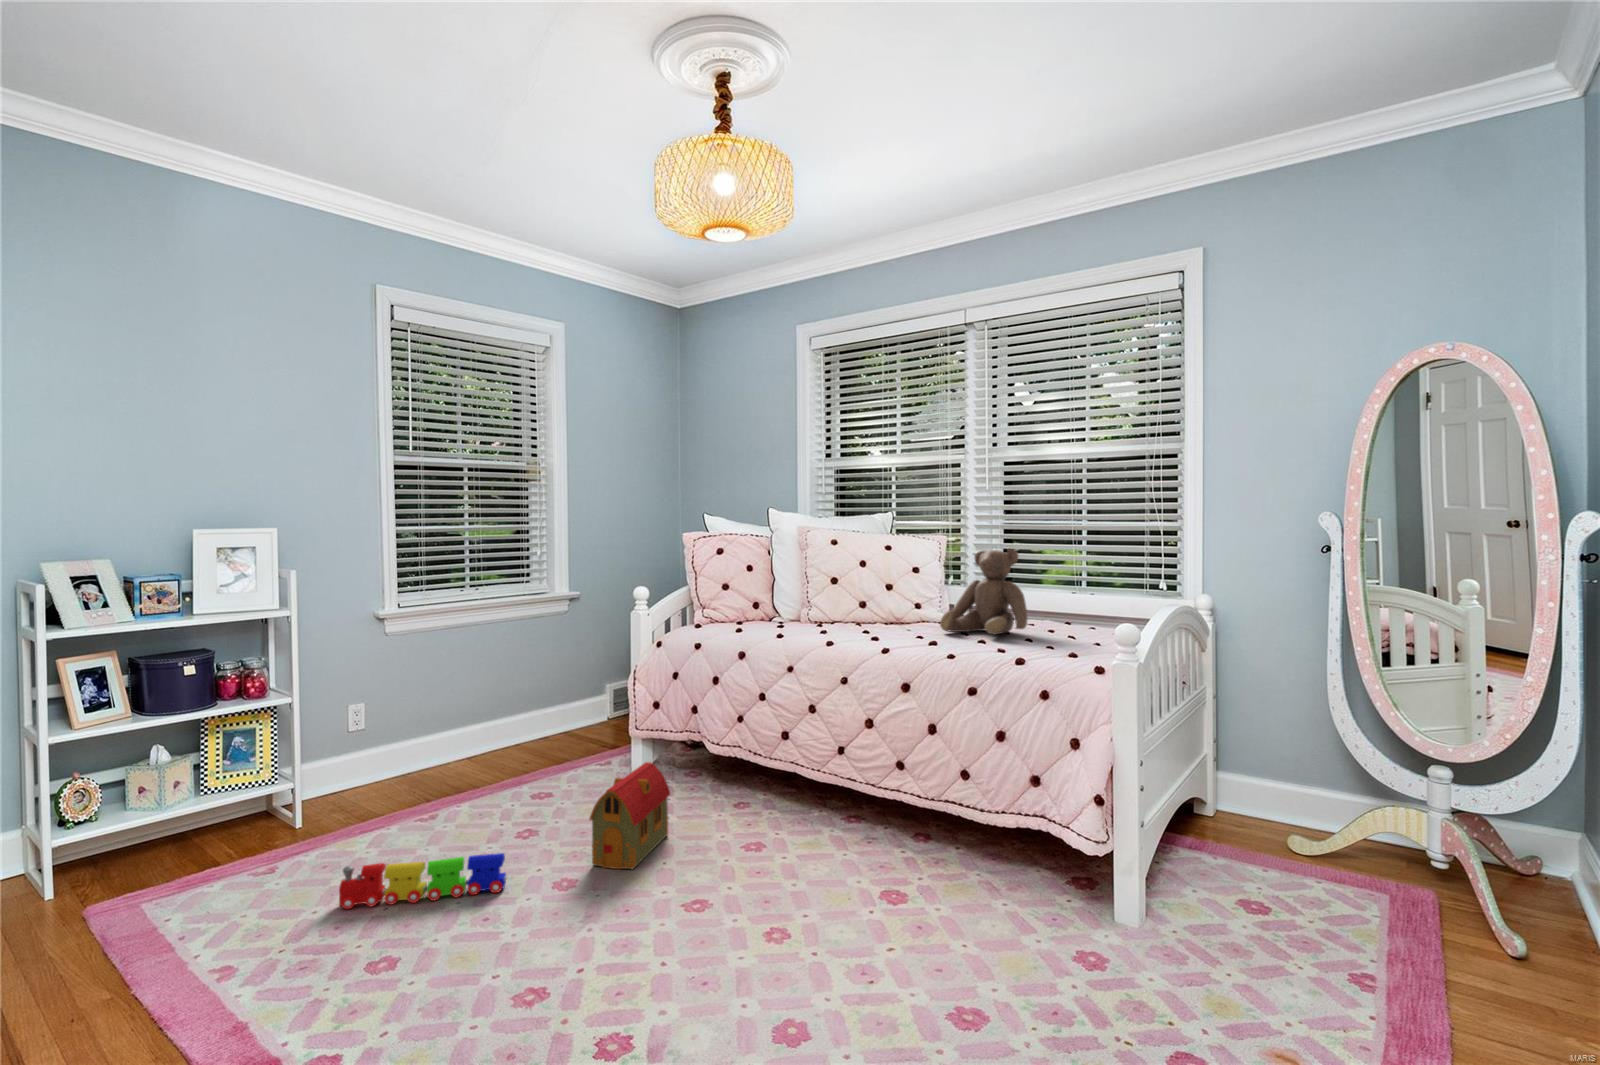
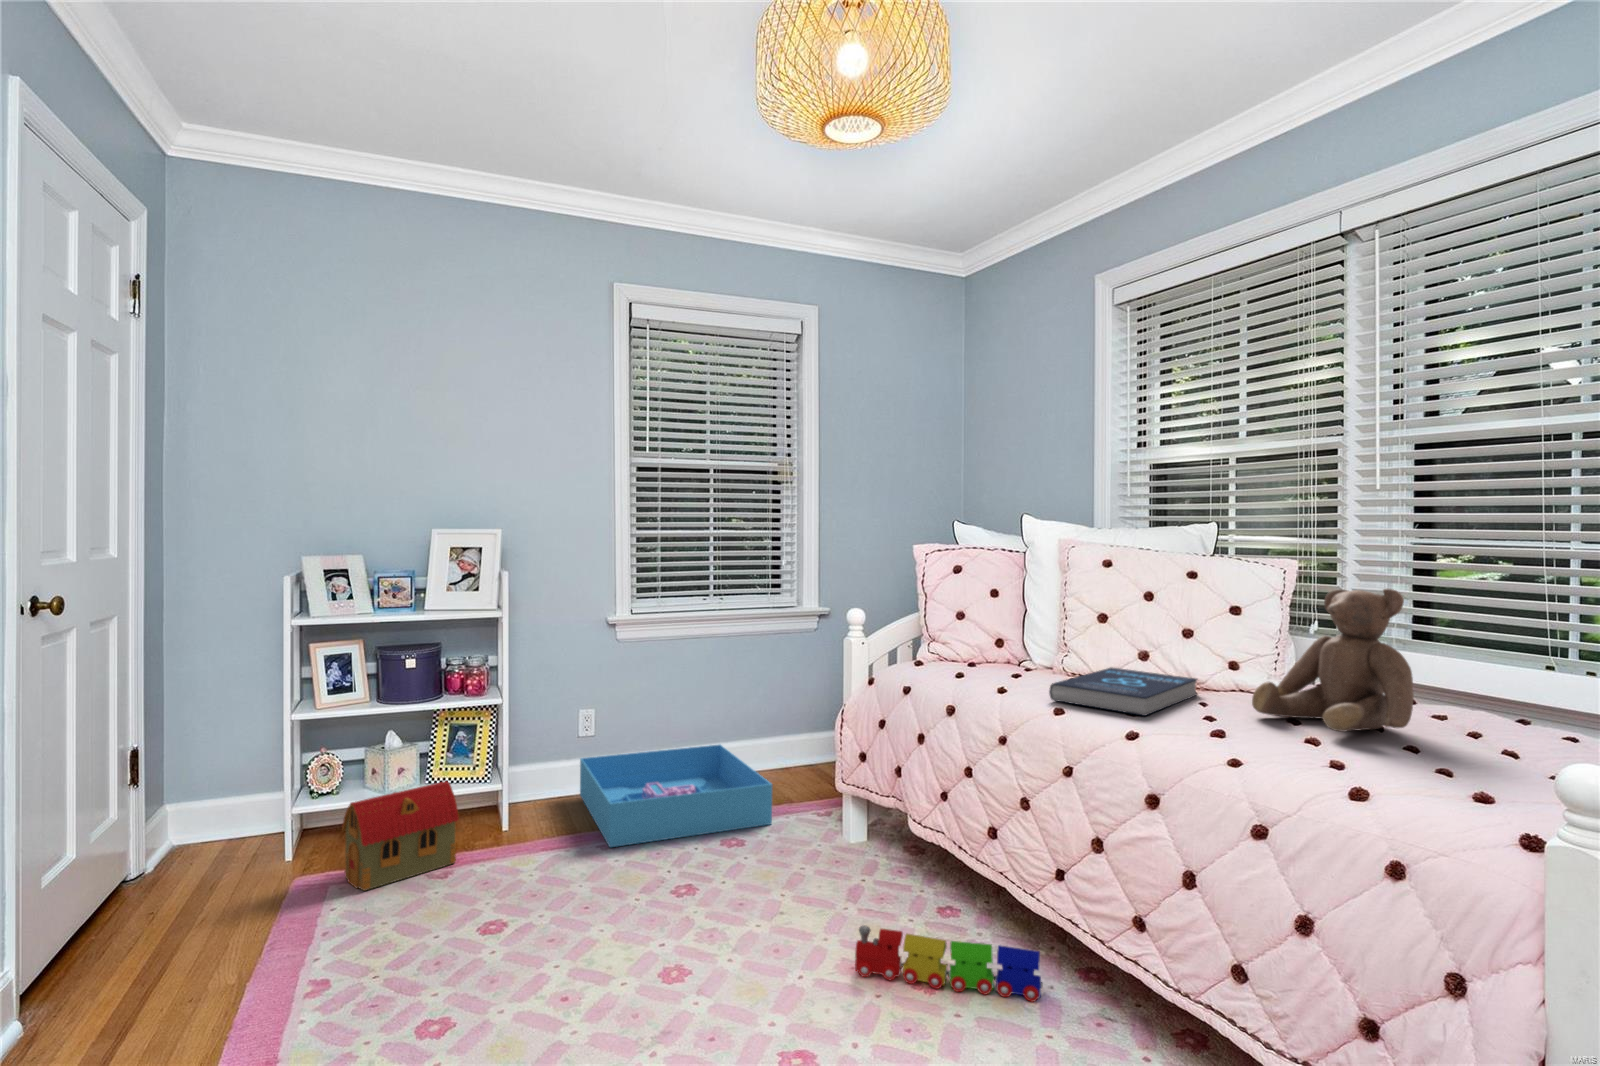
book: none [818,614,899,639] -> present [1049,668,1197,716]
storage bin: none [355,721,564,818] -> present [580,745,772,847]
toy house: present [589,762,670,869] -> present [342,781,459,891]
toy train: present [339,853,507,909] -> present [855,925,1043,1002]

